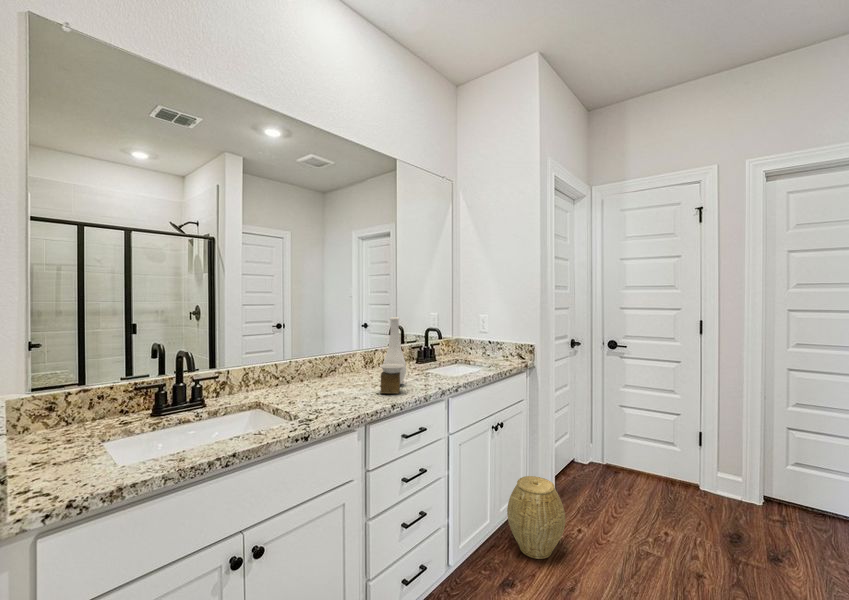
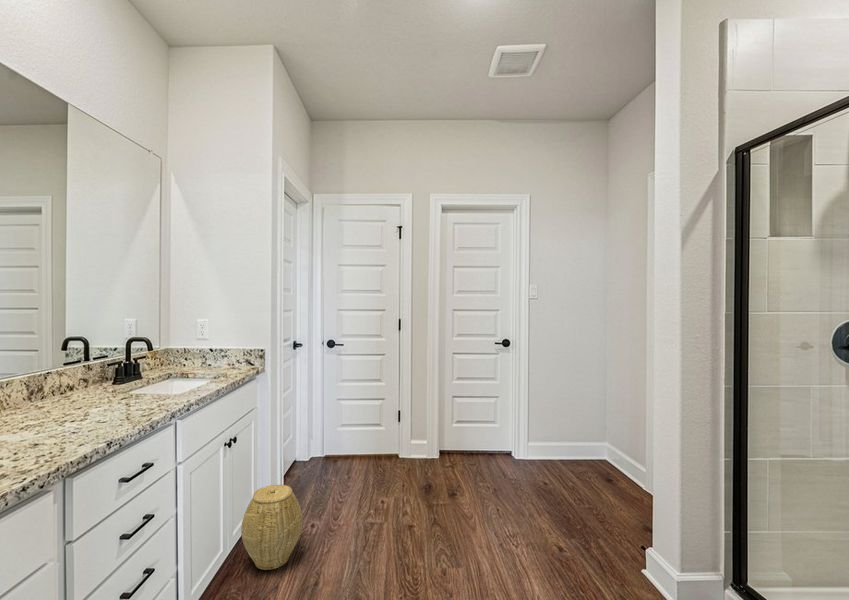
vase: present [380,317,406,393] -> none [75,327,118,431]

